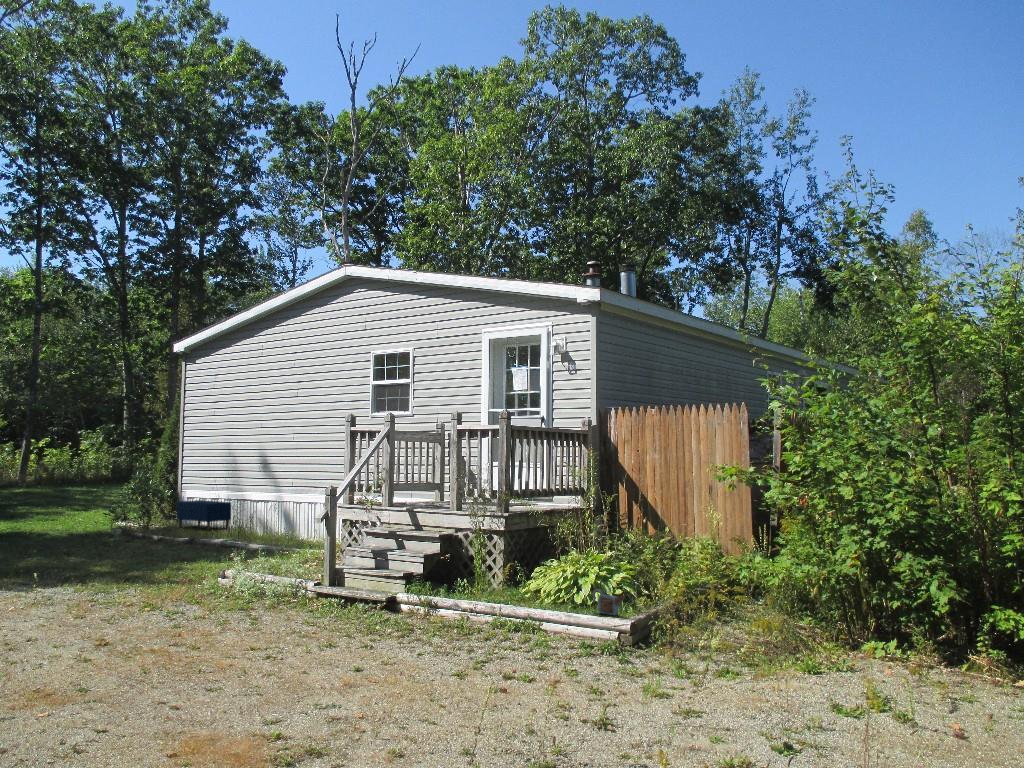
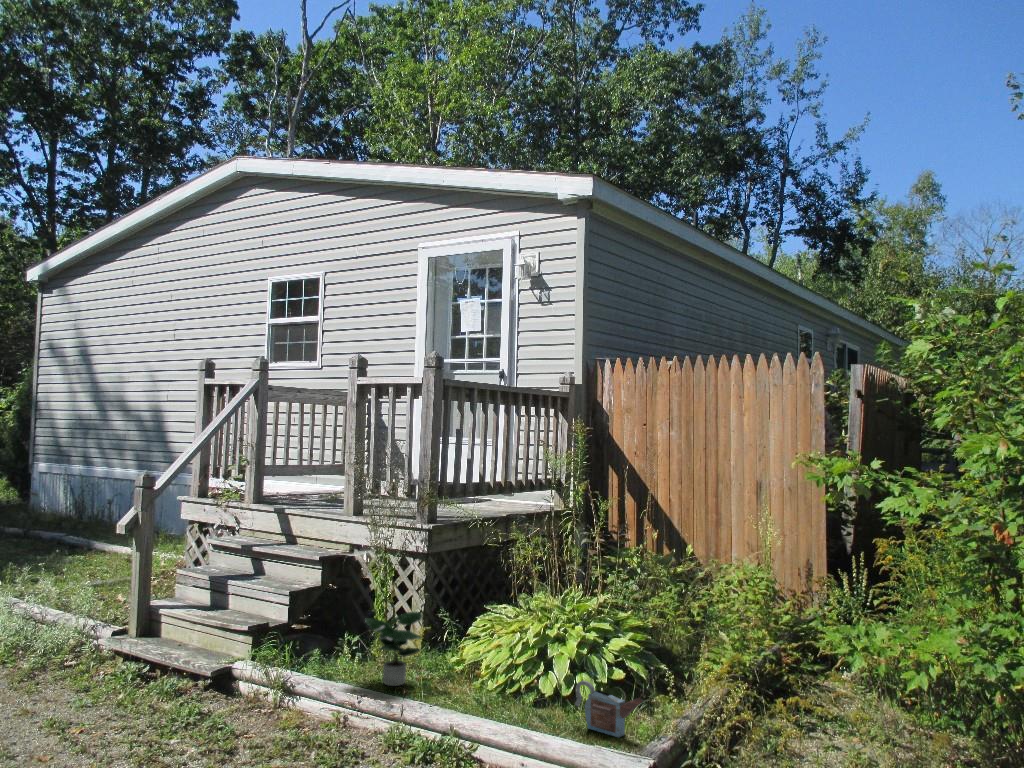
bench: present [177,500,231,531] -> none [18,478,90,520]
potted plant: none [476,562,508,602] -> present [365,612,422,686]

